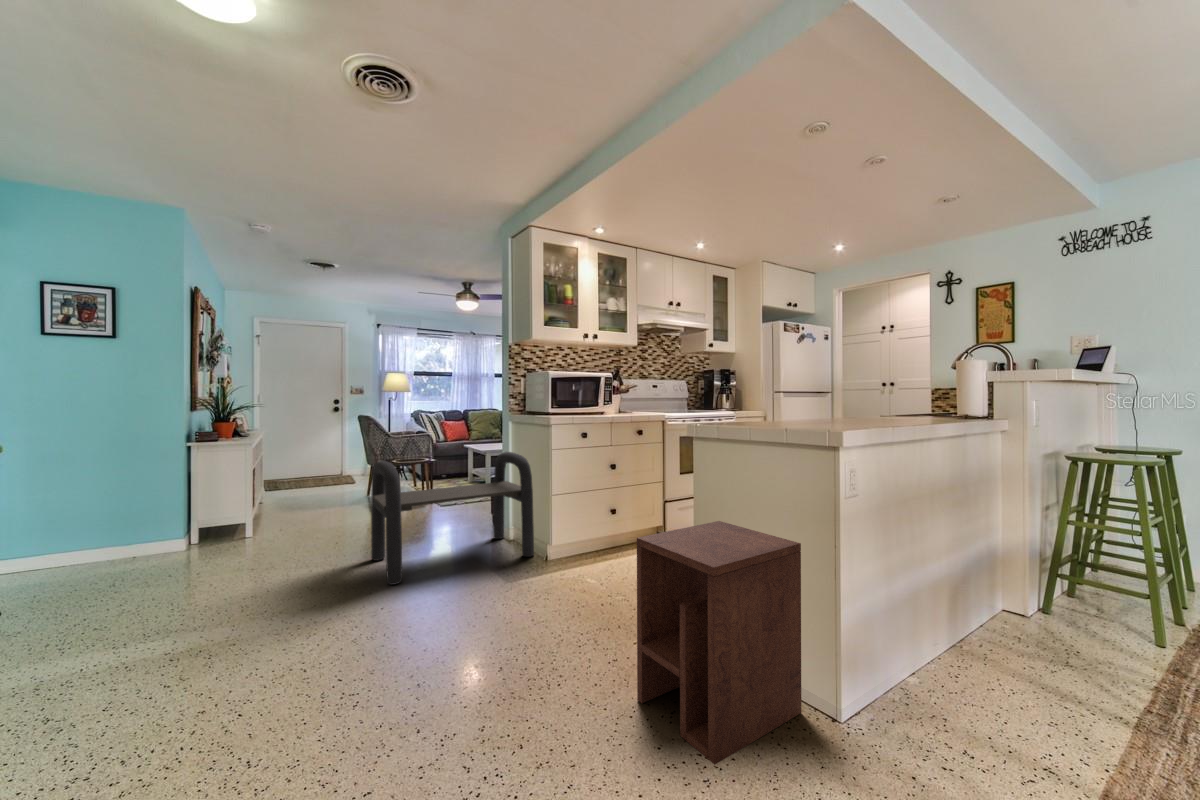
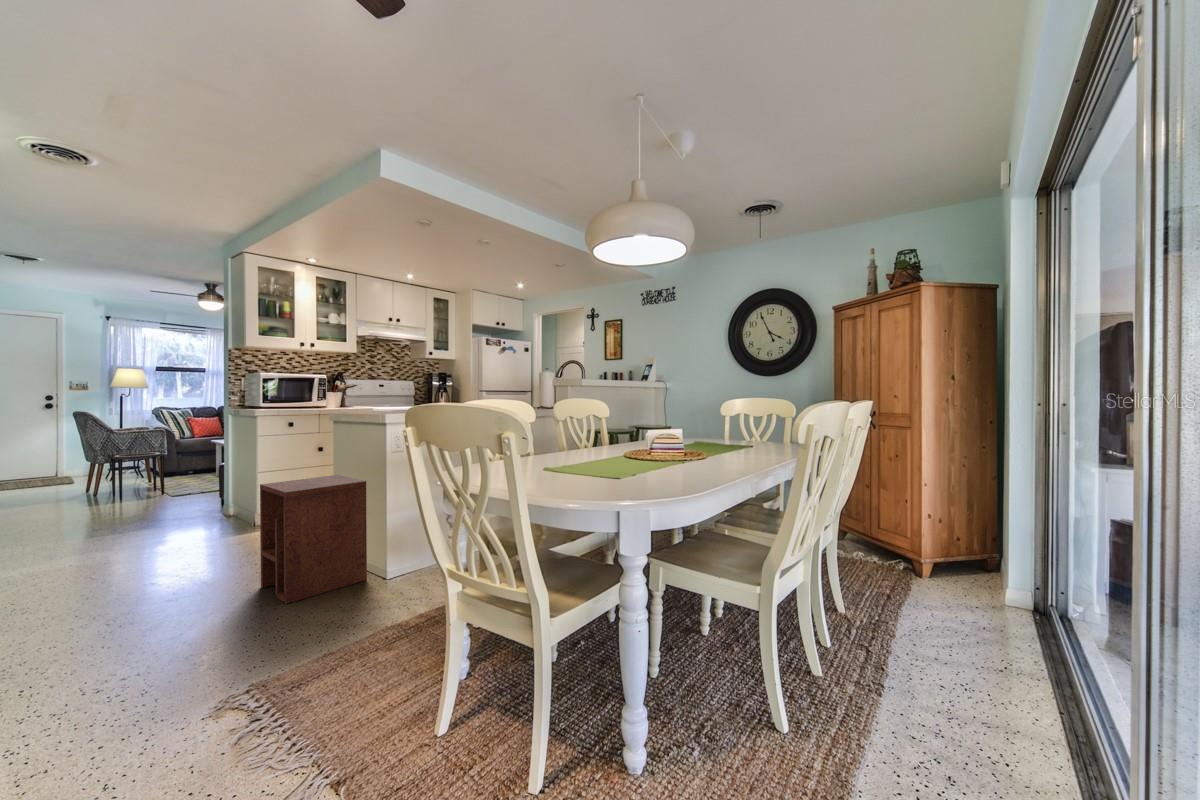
bench: present [371,452,534,585] -> none [71,441,245,552]

